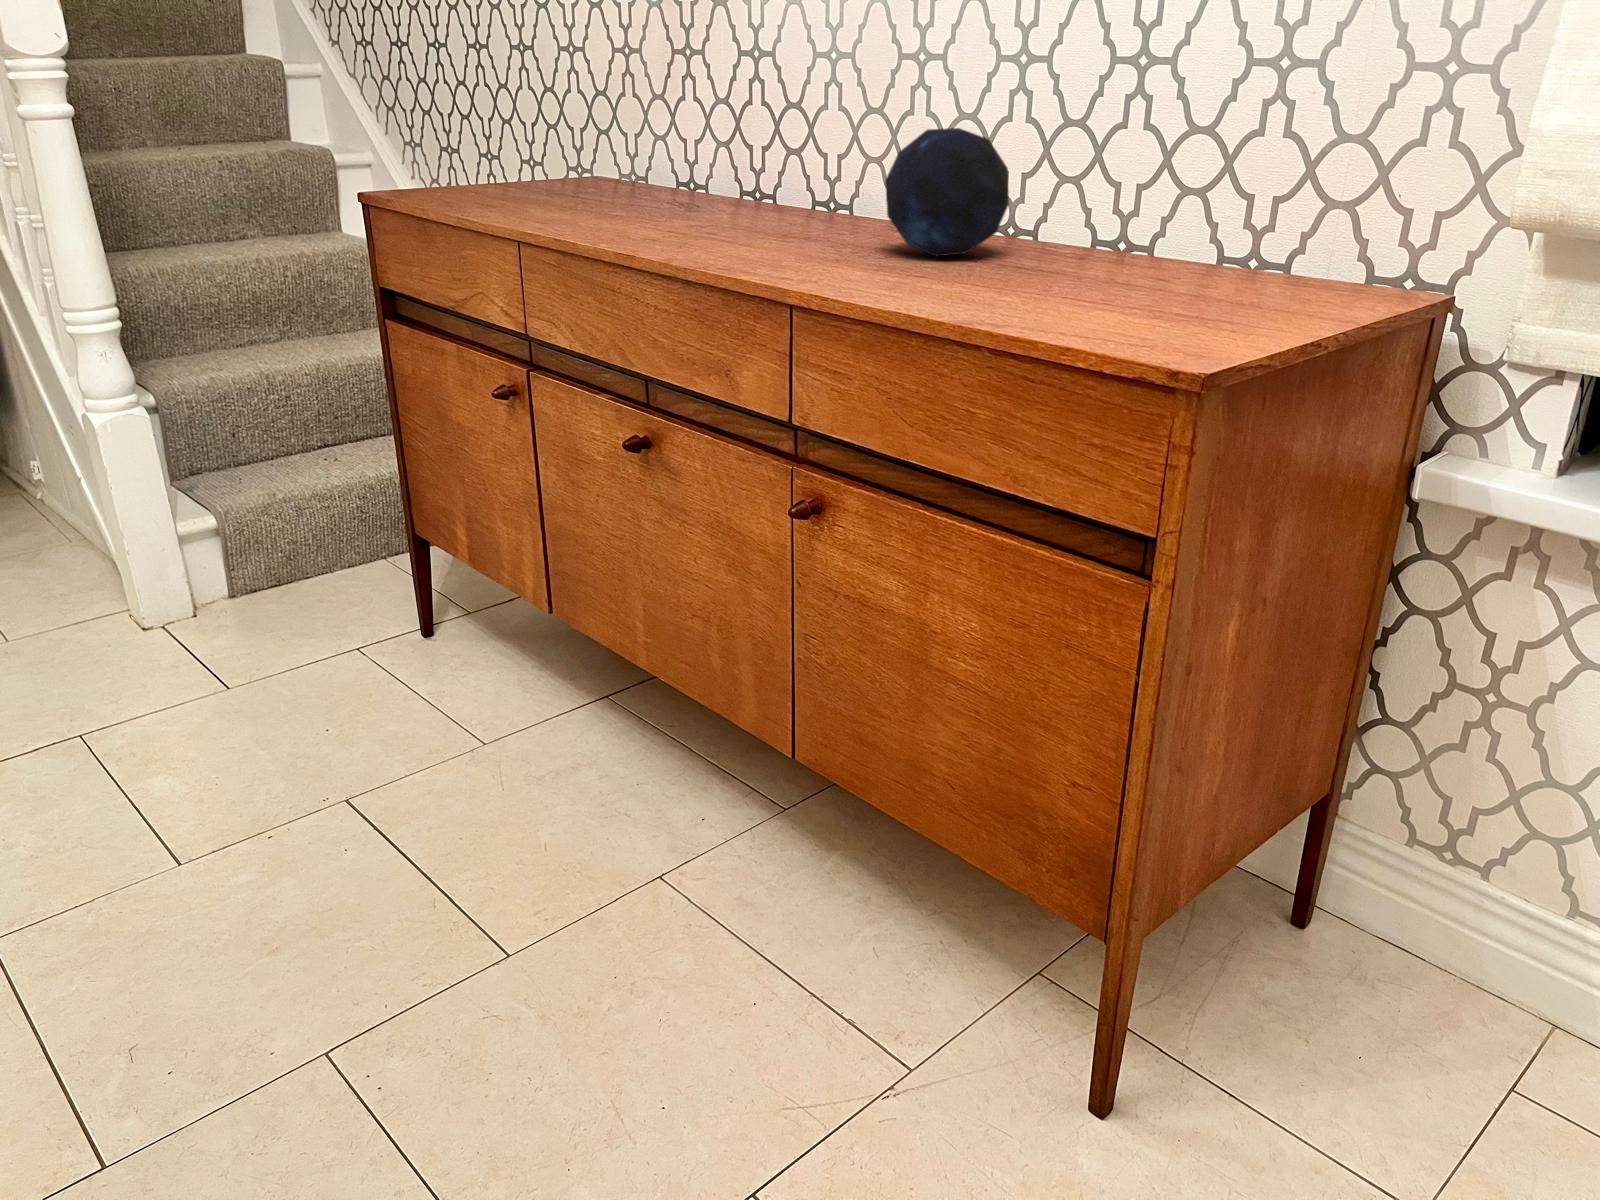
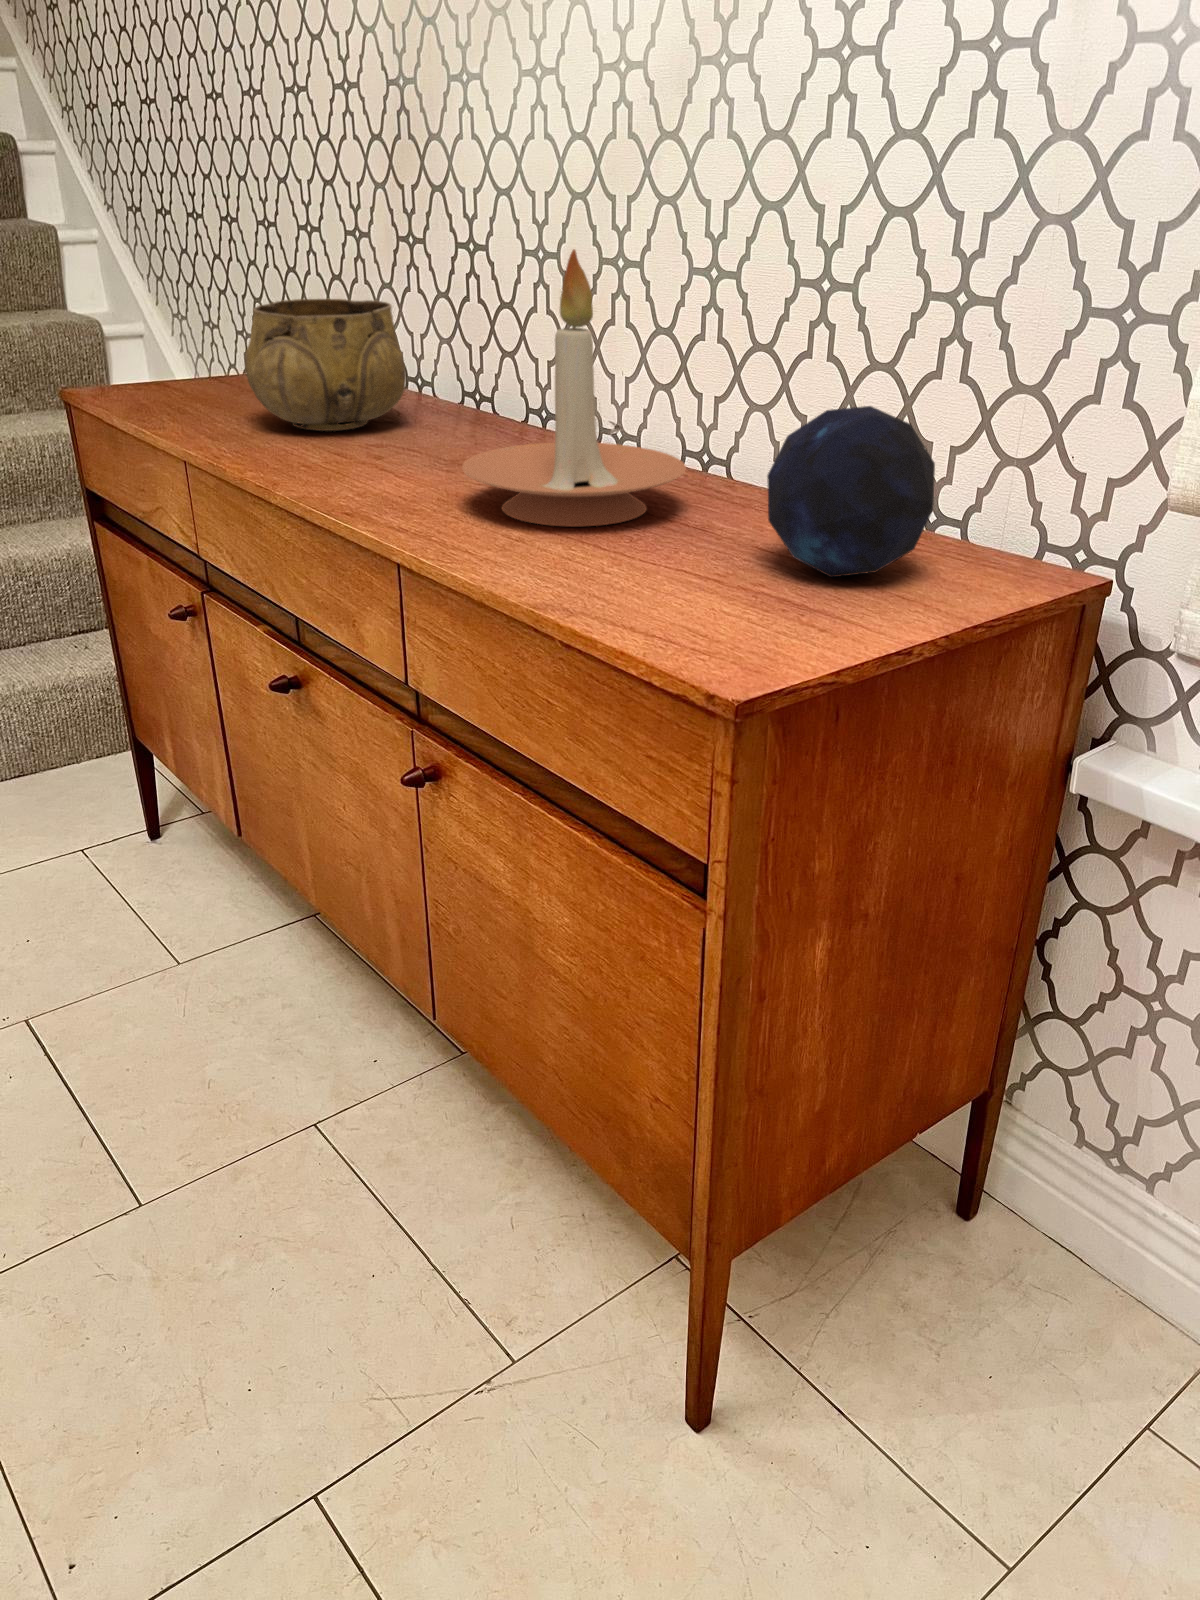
candle holder: none [645,24,820,237] -> present [462,249,686,526]
decorative bowl: none [445,90,580,195] -> present [245,299,406,431]

